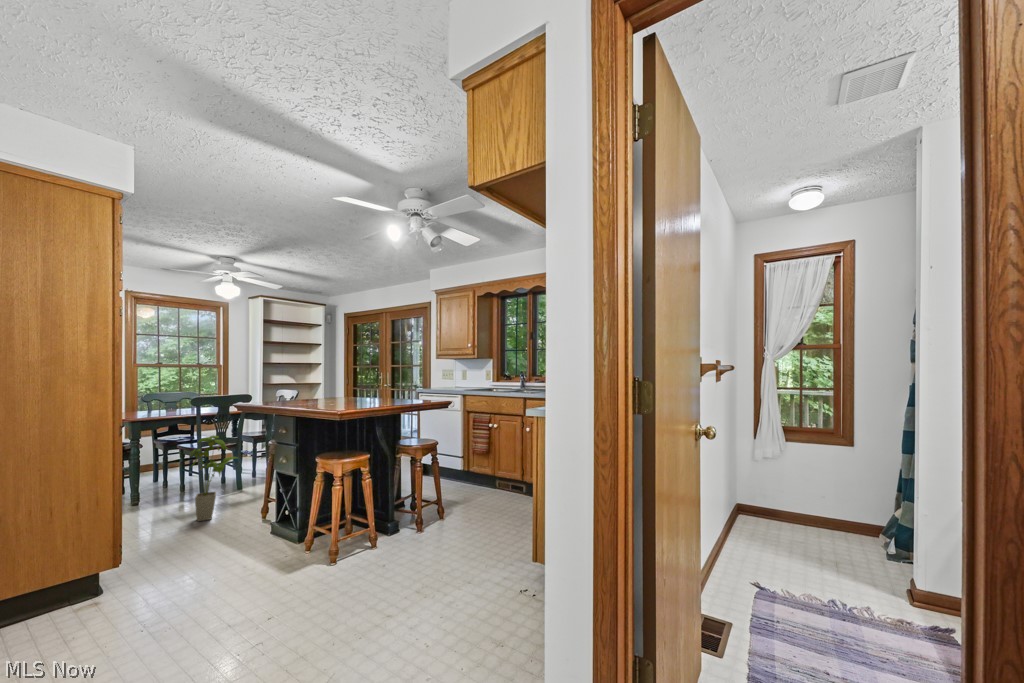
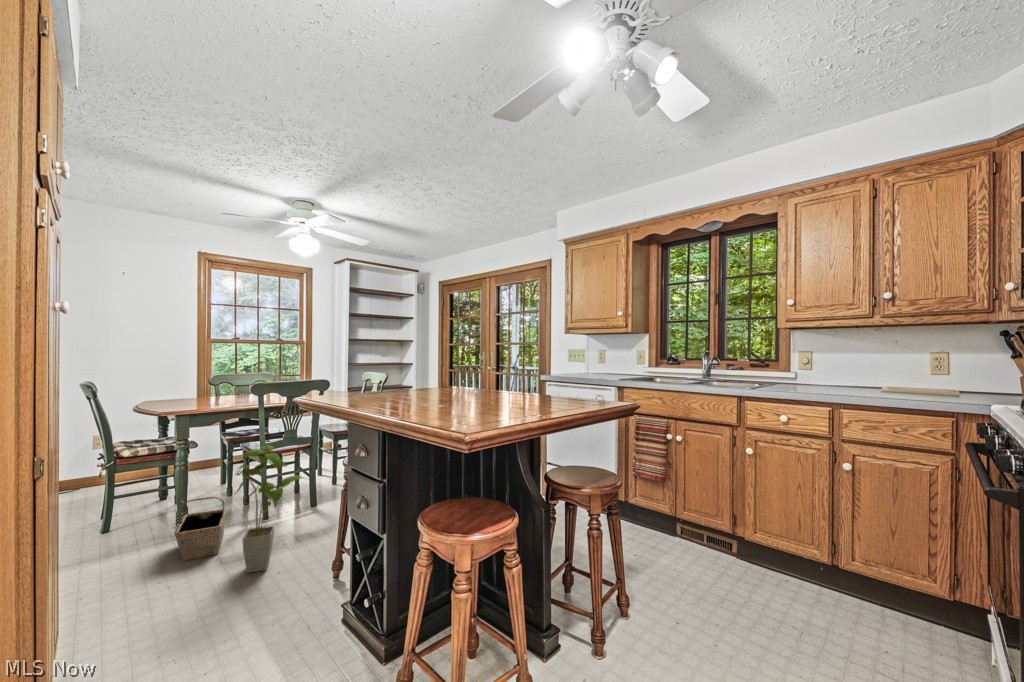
basket: none [139,477,174,519] -> present [175,497,226,560]

